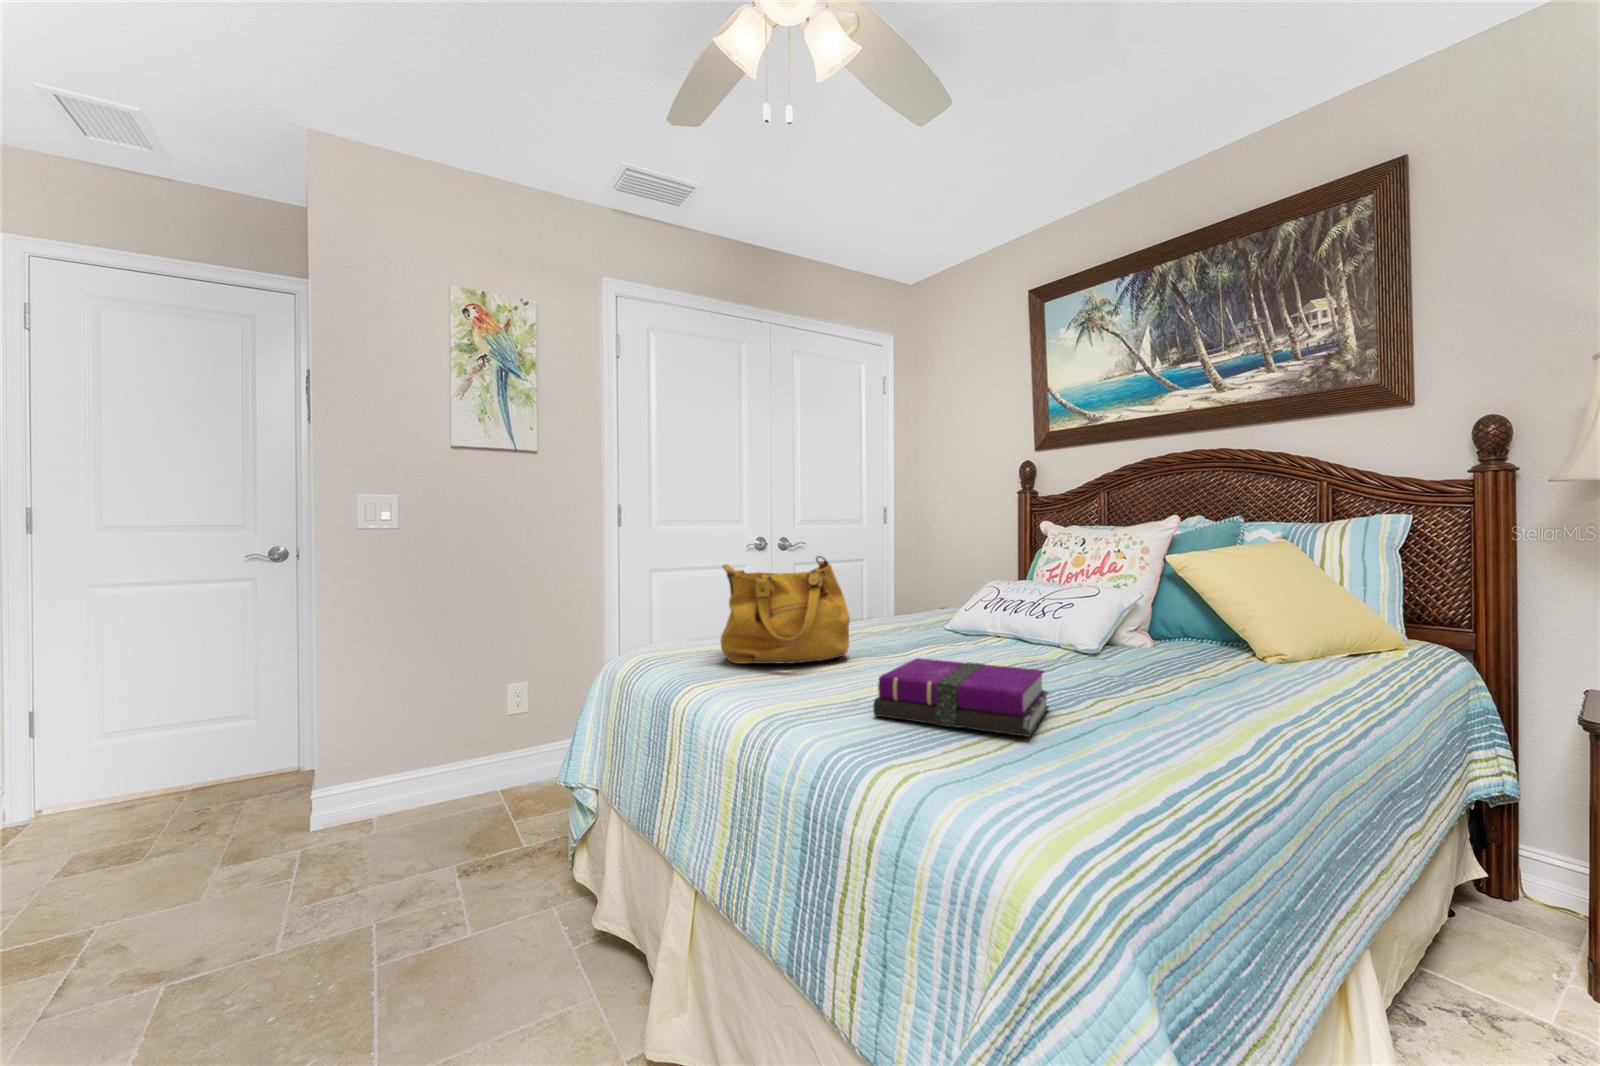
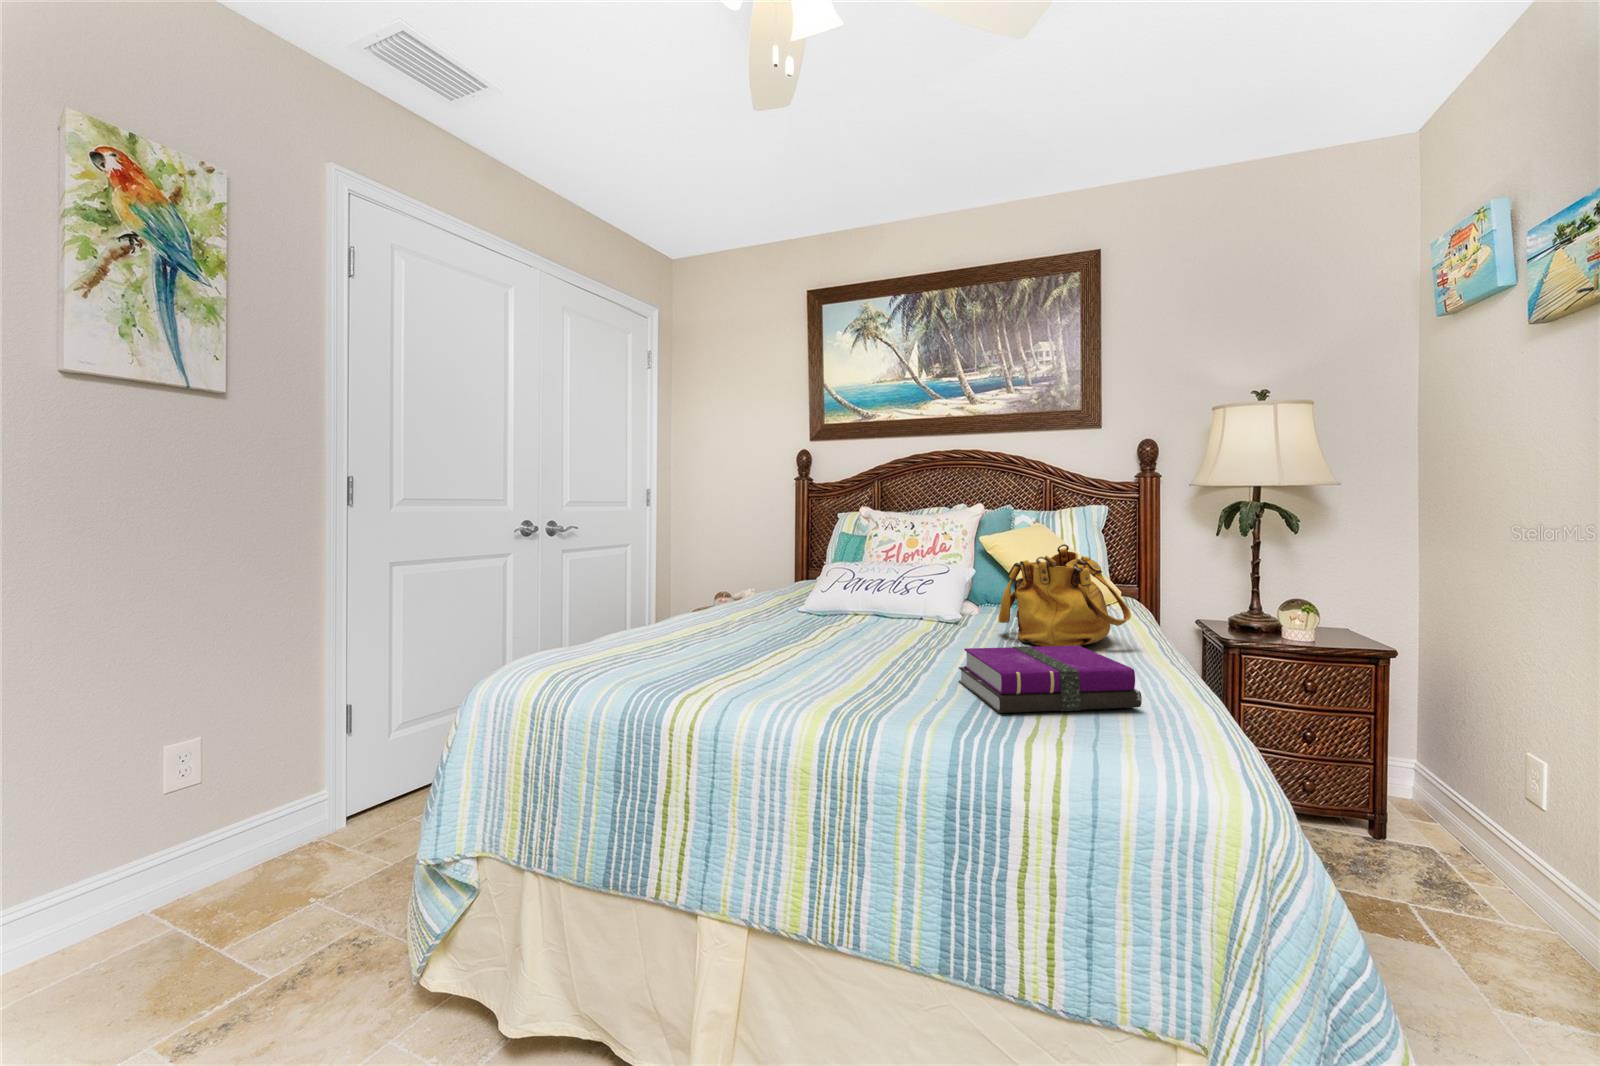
handbag: present [721,556,850,664] -> present [998,544,1131,647]

